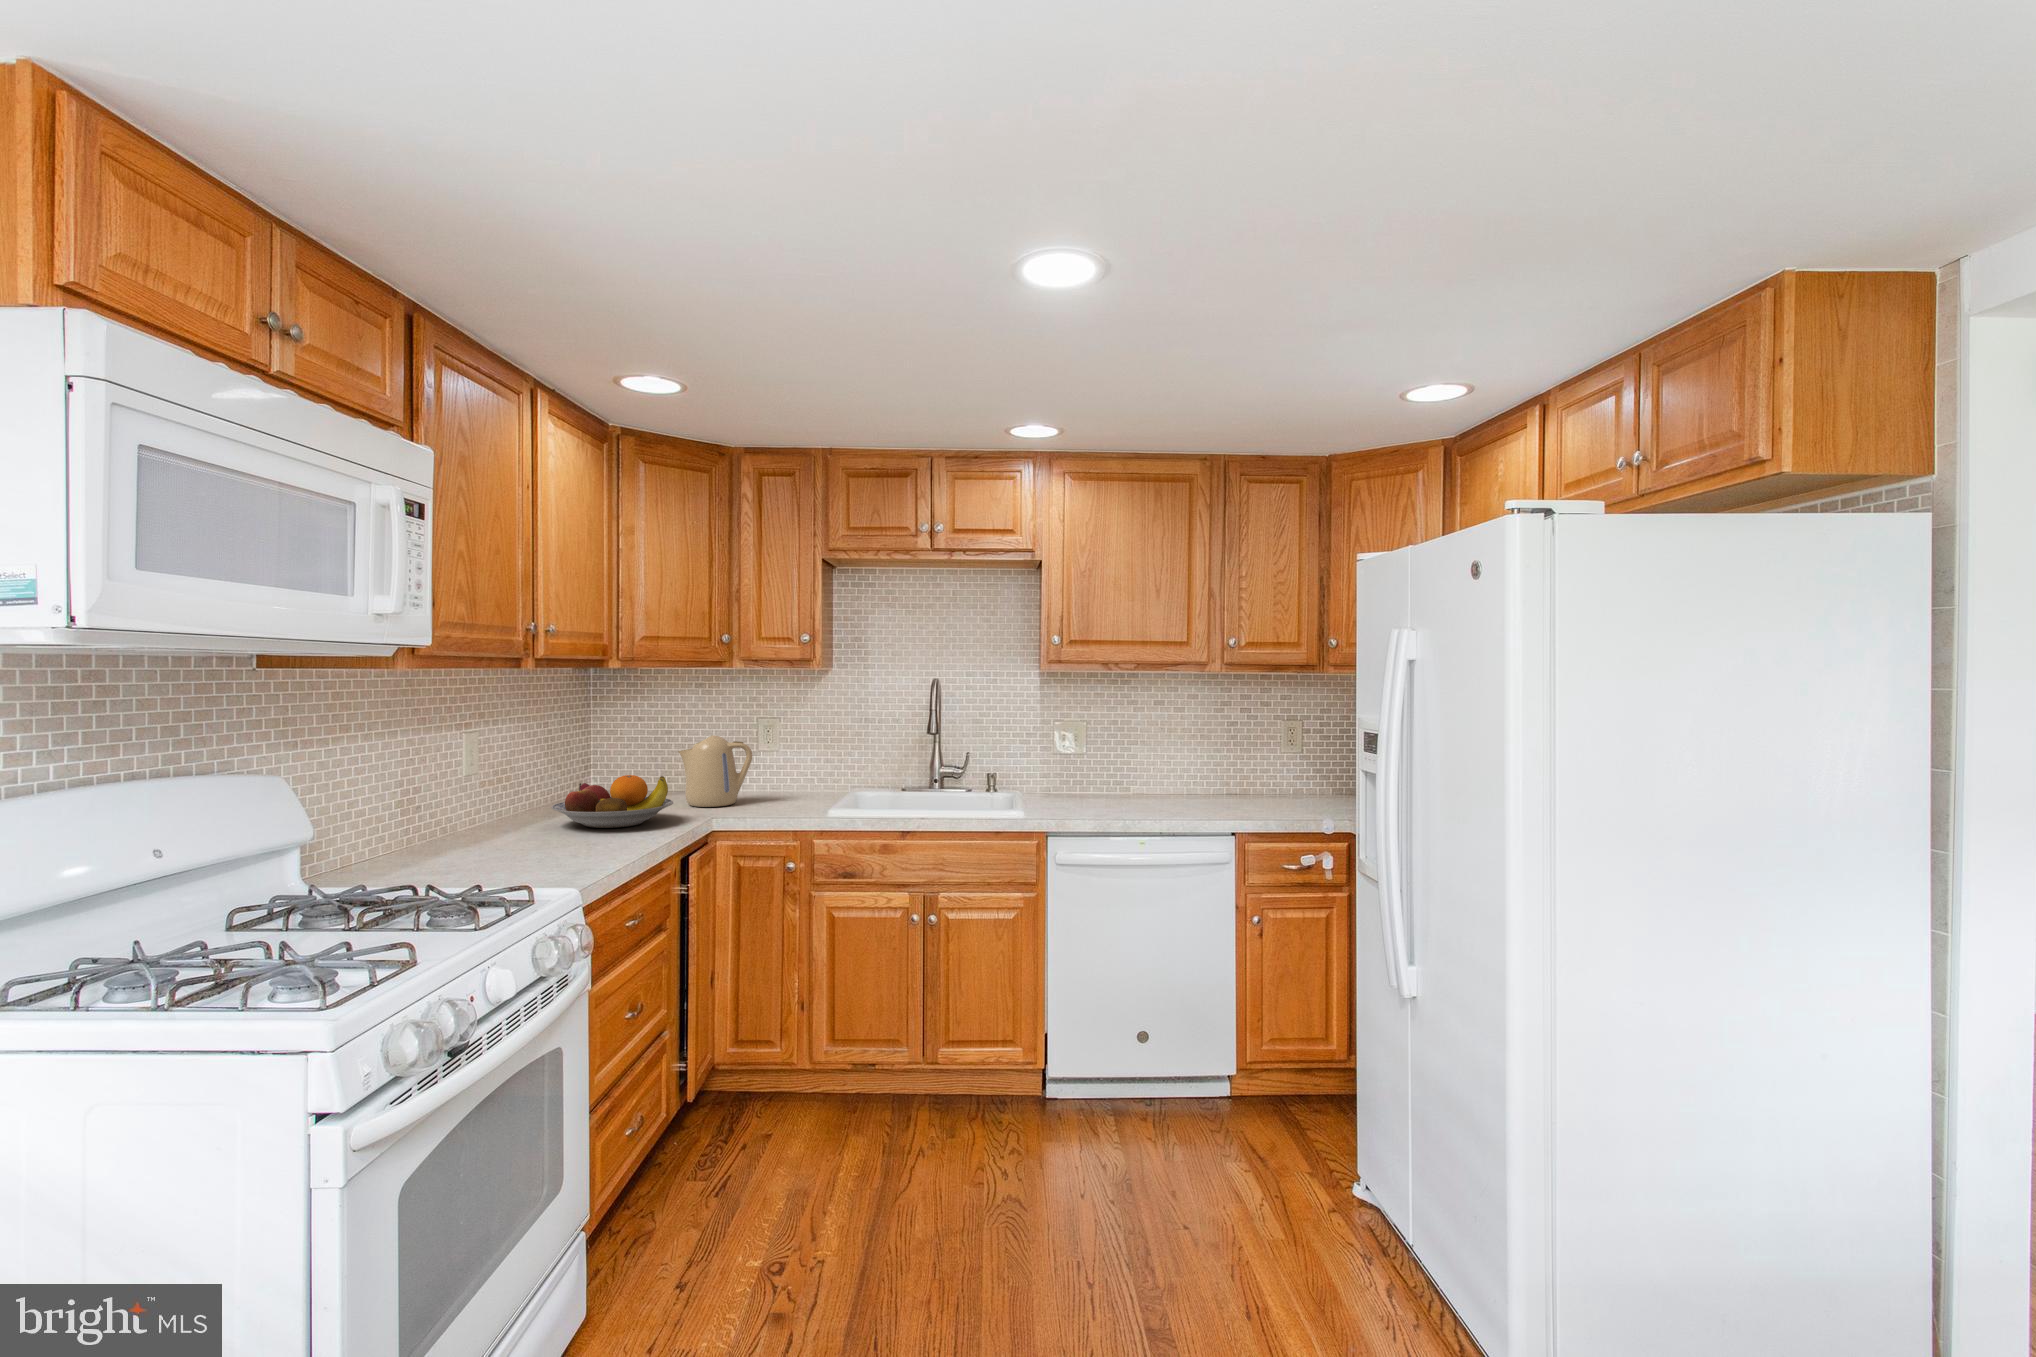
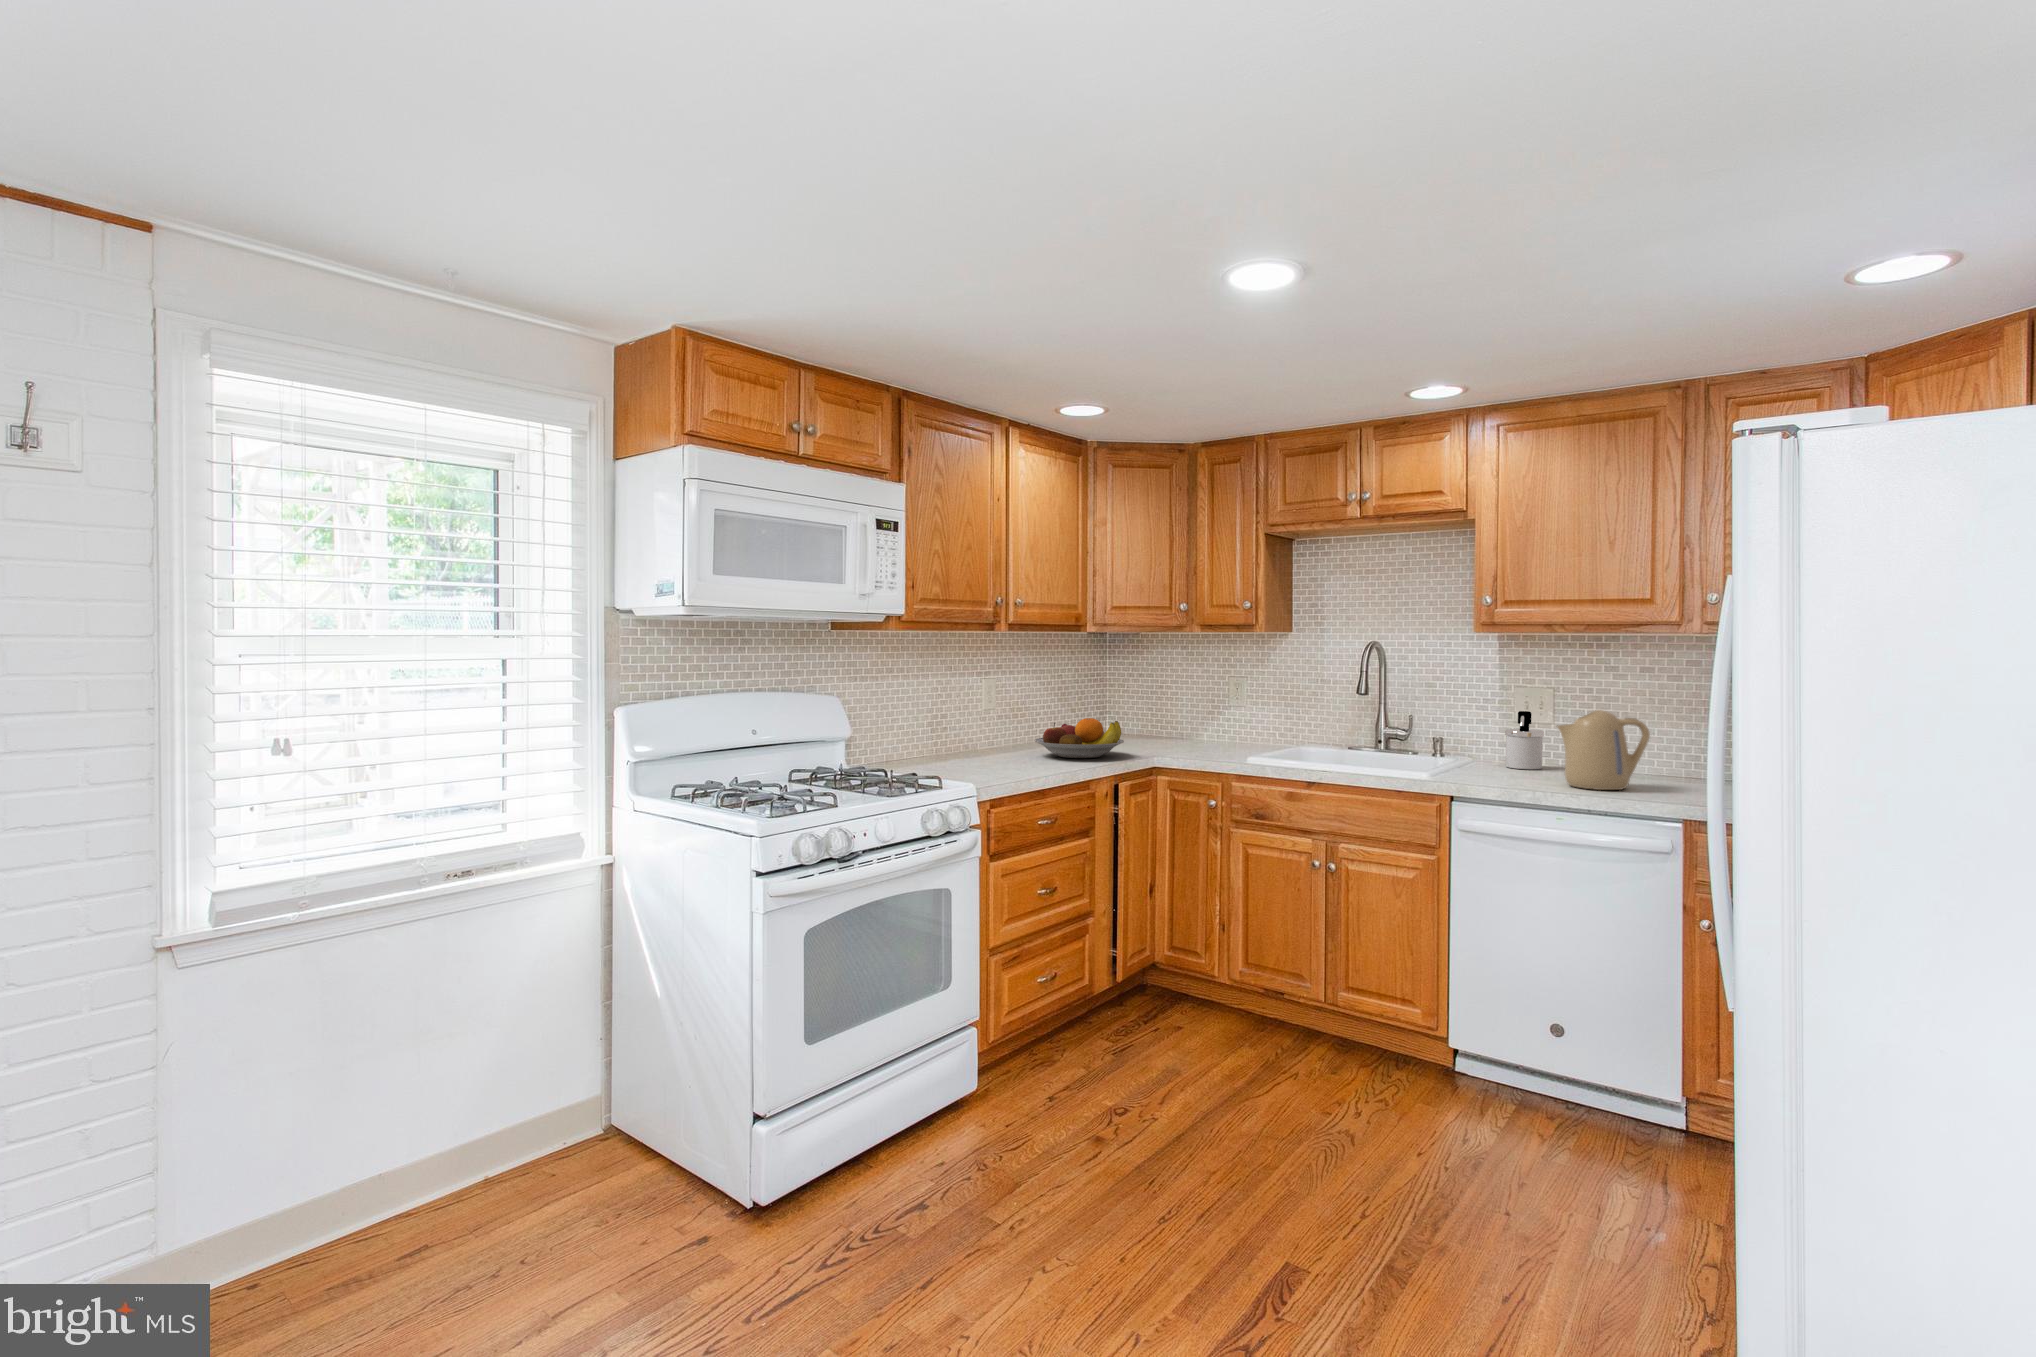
kettle: present [678,735,752,807] -> present [1557,710,1650,790]
soap dispenser: none [1050,743,1083,797] -> present [1505,711,1544,769]

